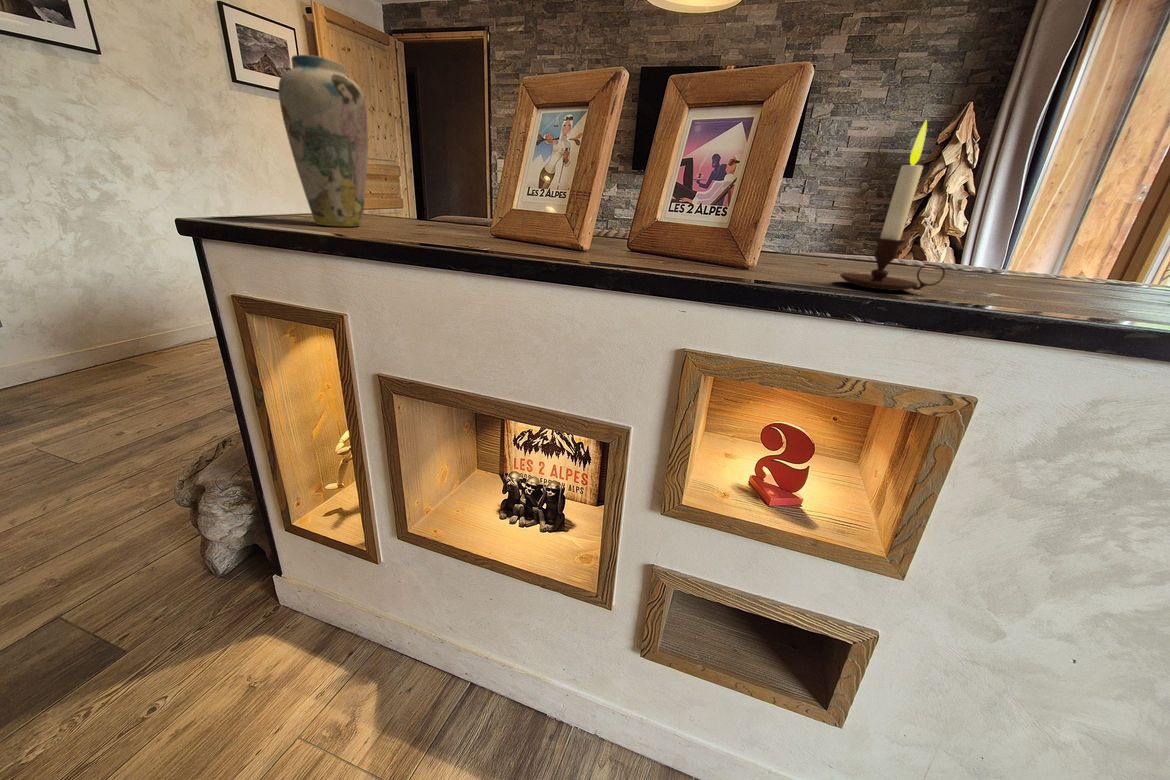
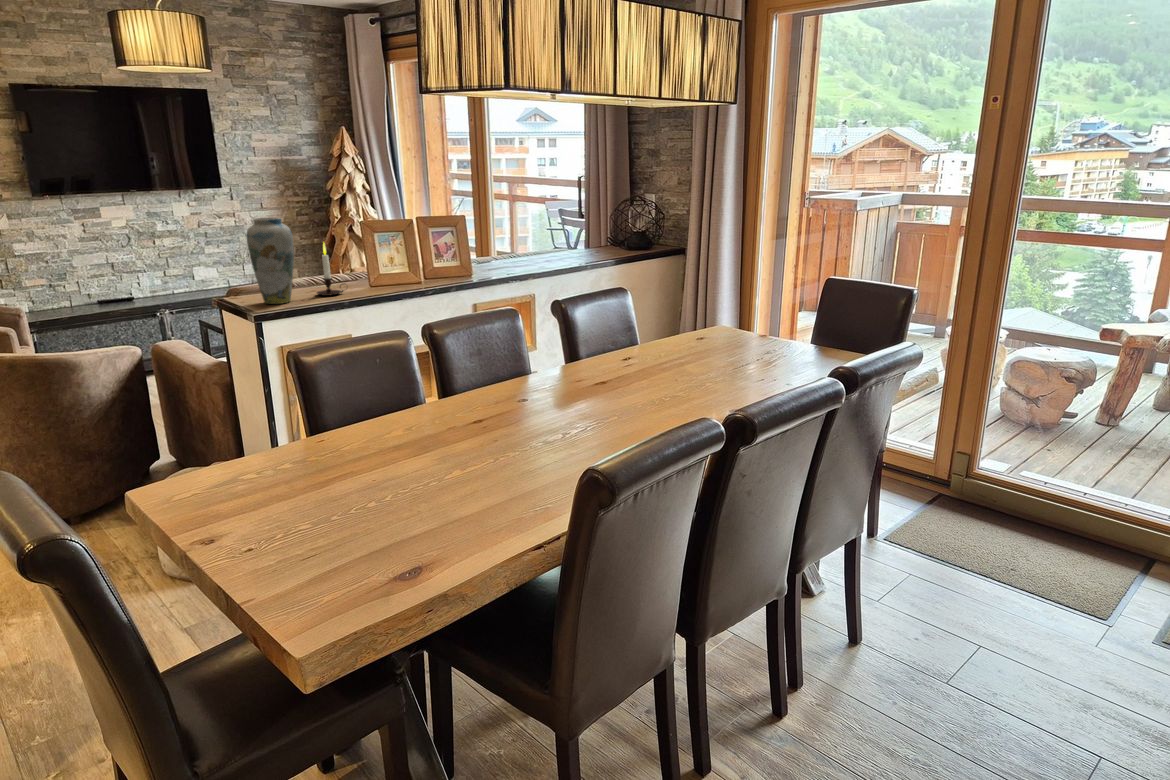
candle: present [840,121,945,291] -> present [317,243,345,296]

